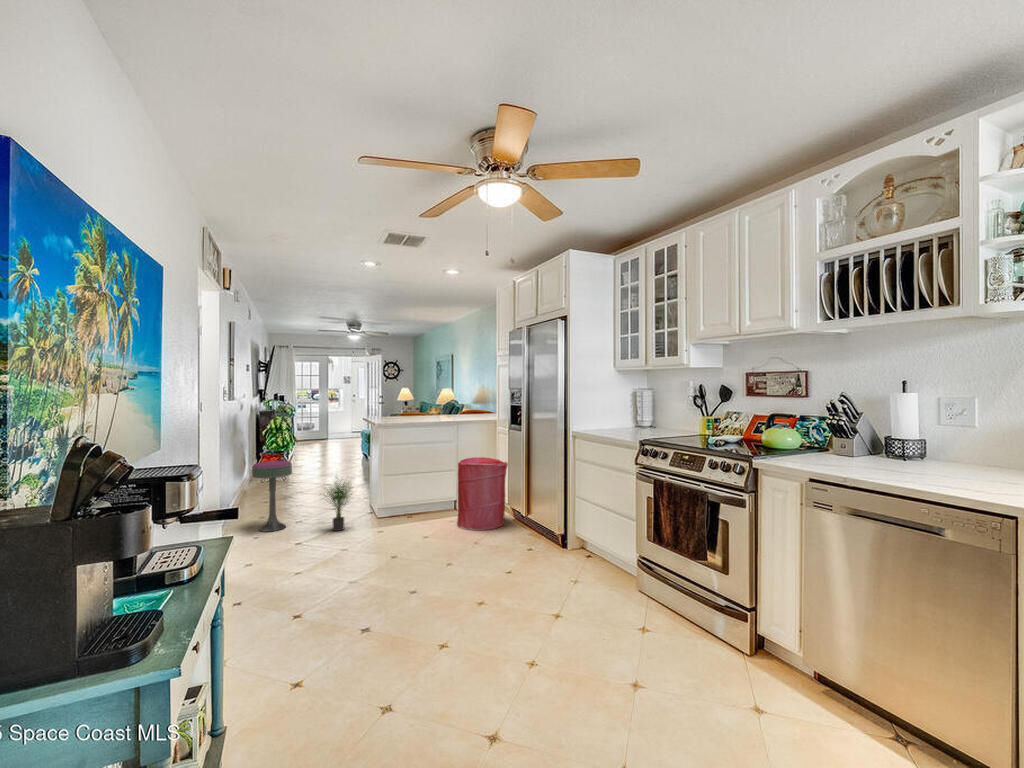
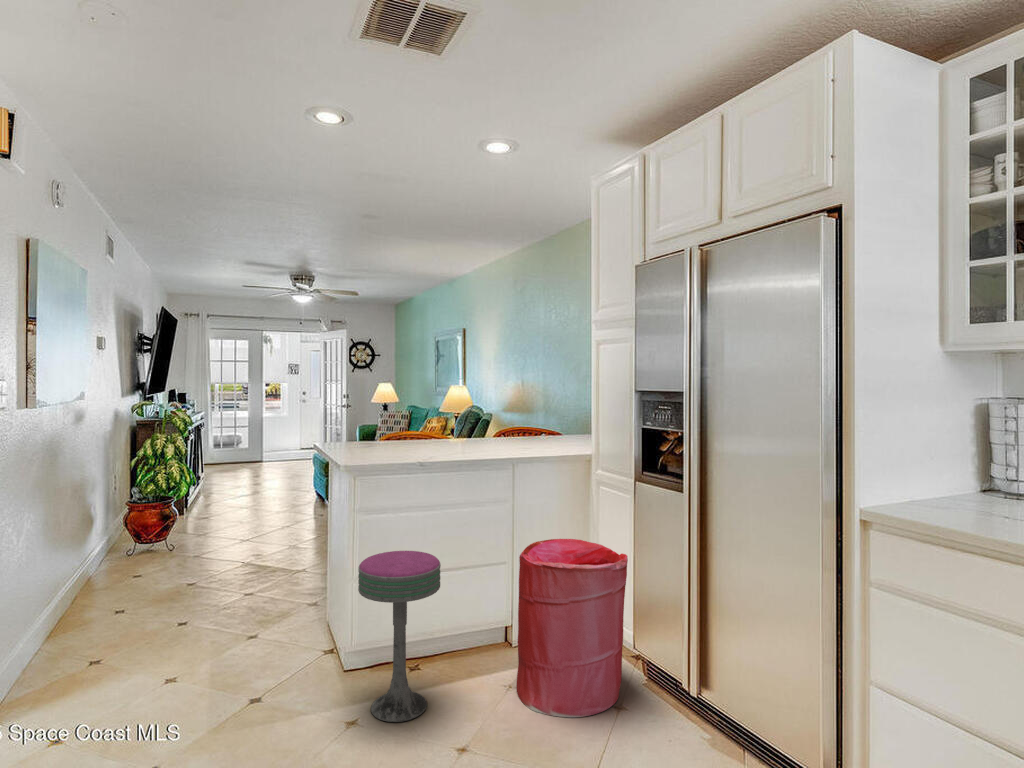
bar stool: present [252,461,292,532] -> present [358,551,441,722]
potted plant: present [327,477,351,531] -> none [199,582,291,718]

